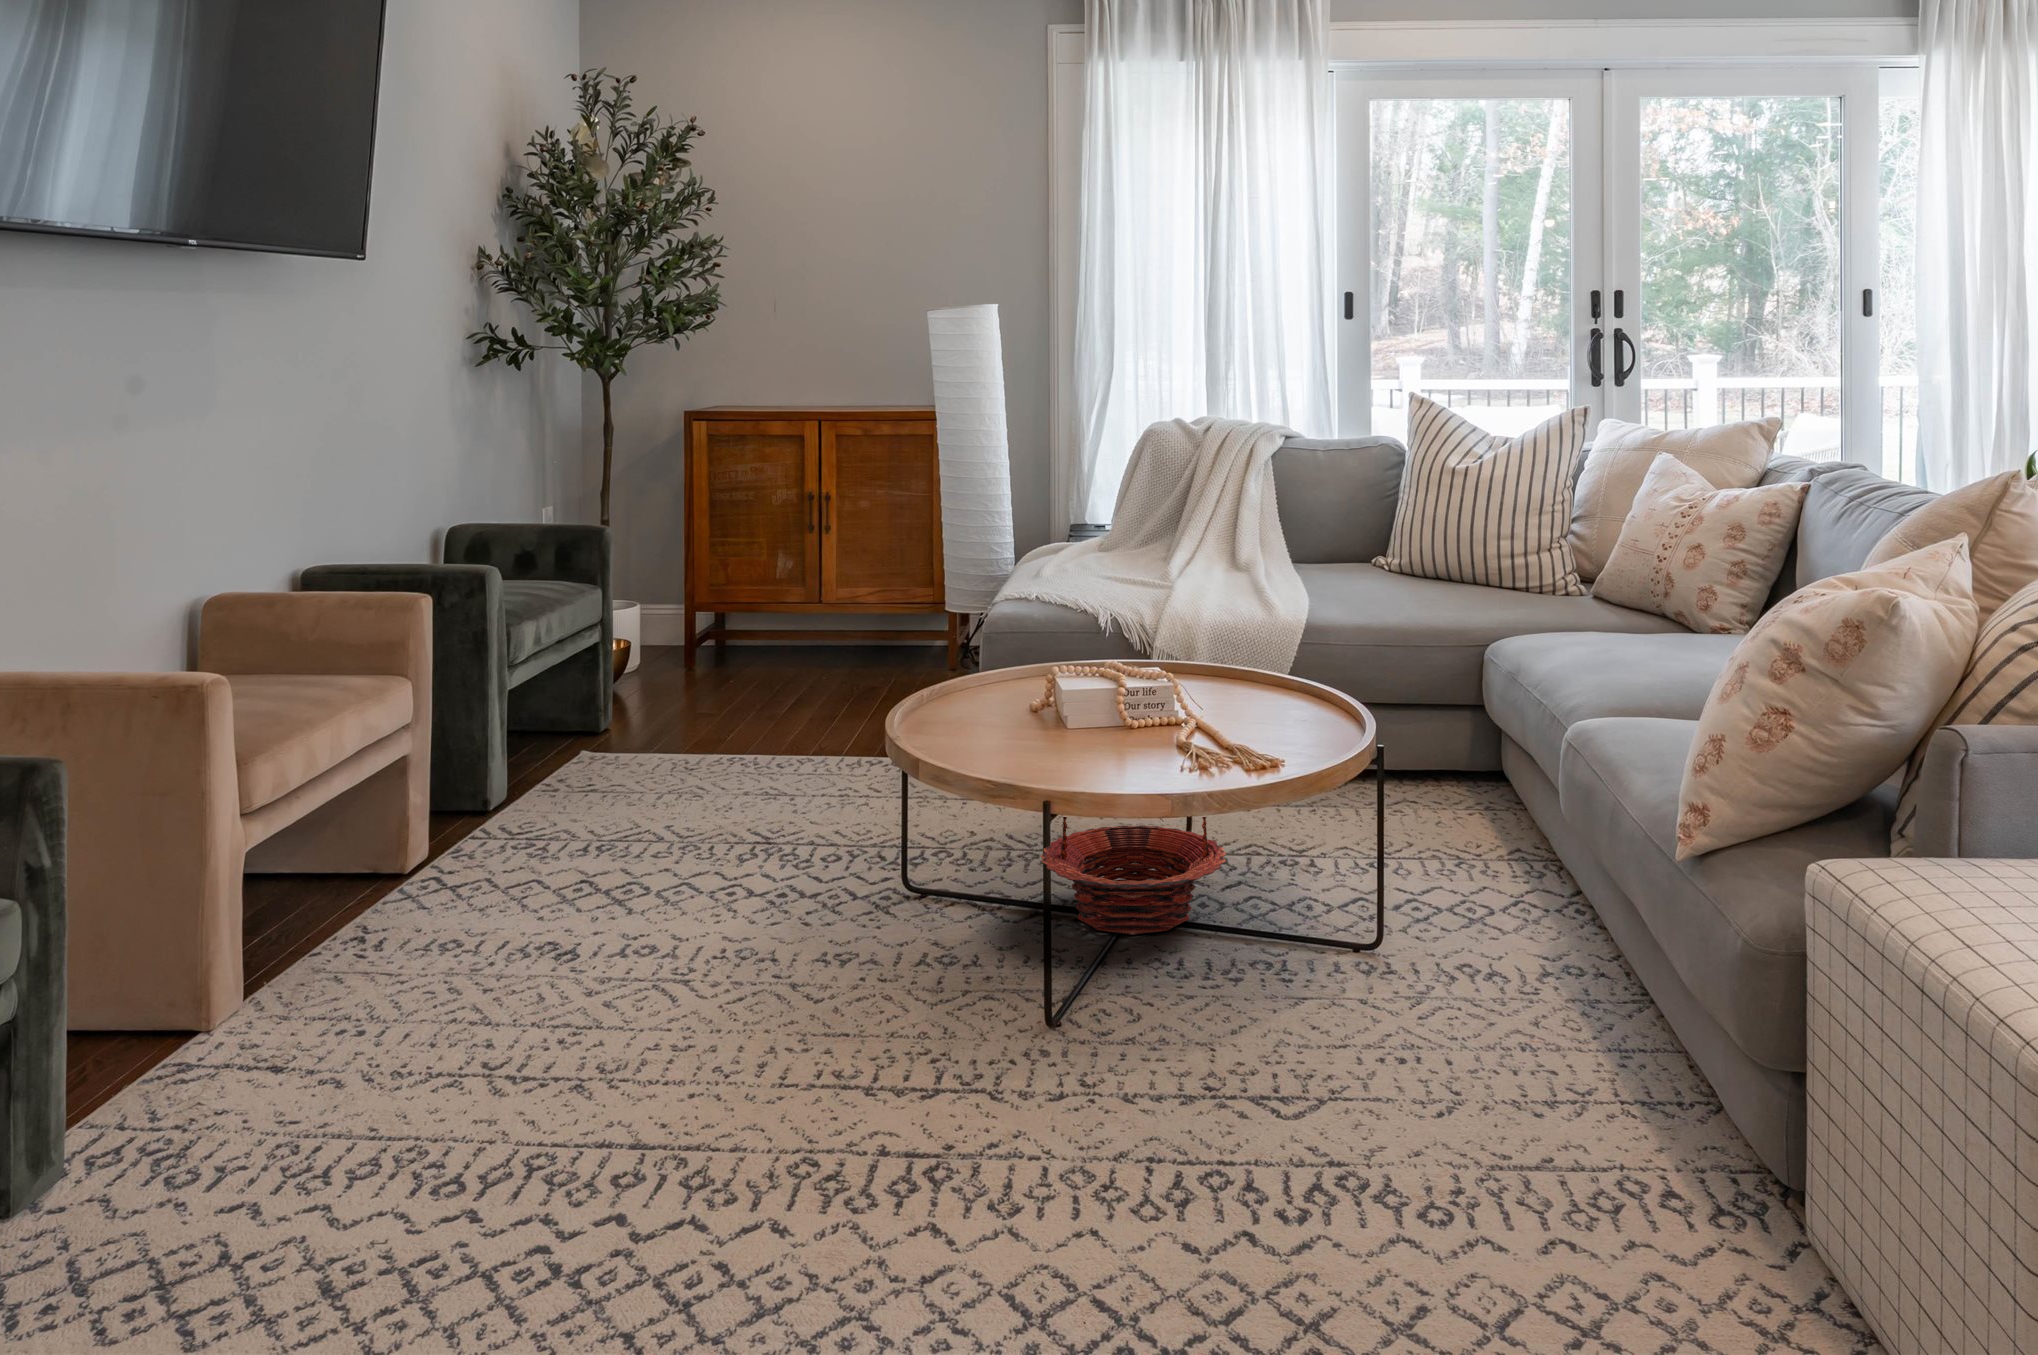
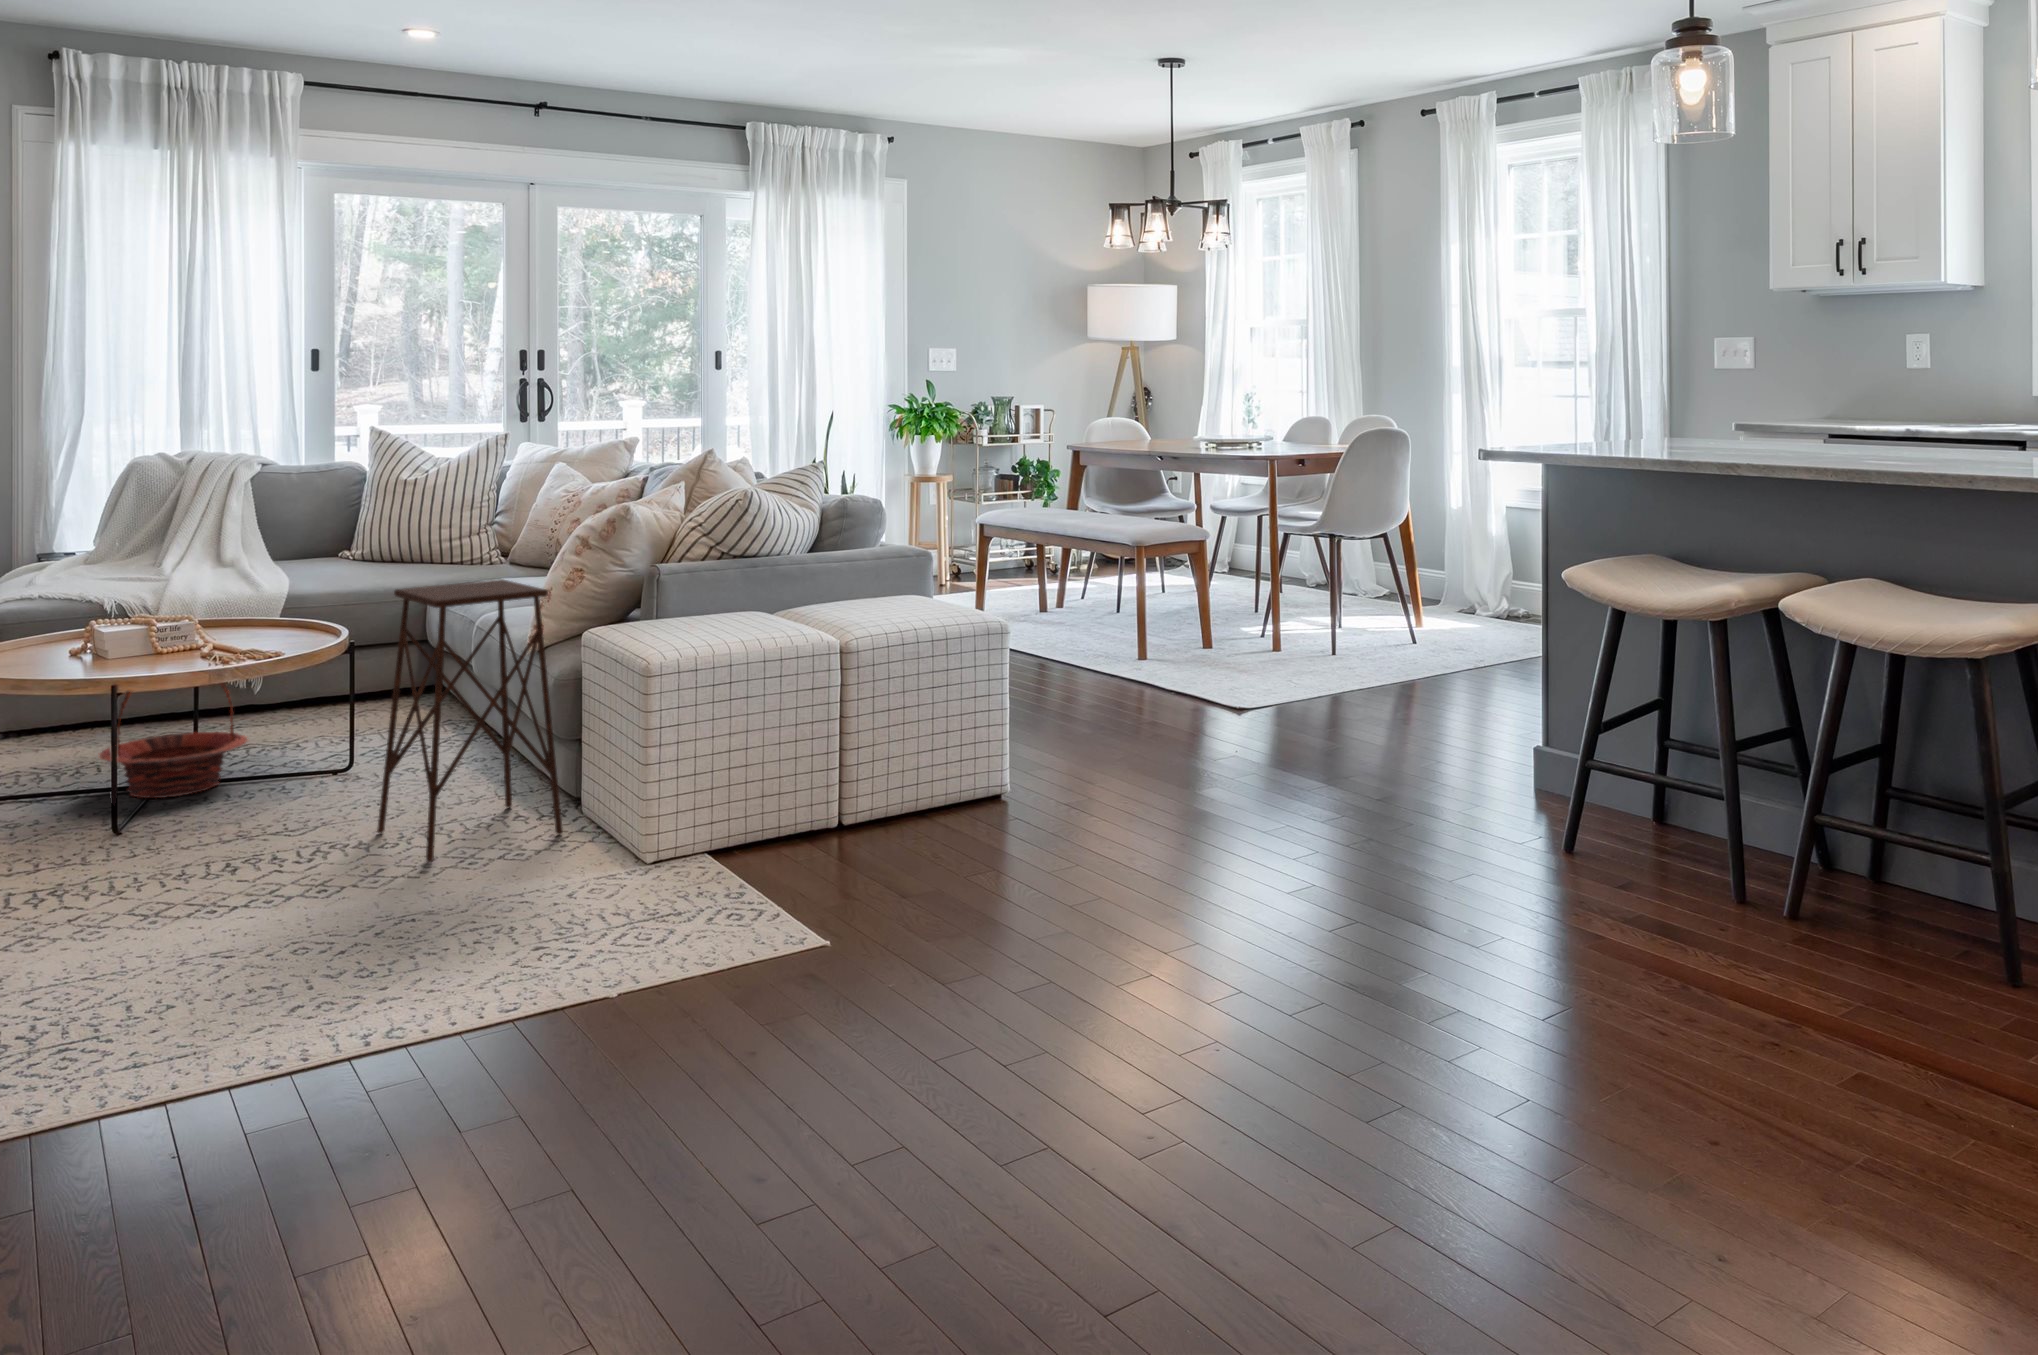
side table: none [1381,693,1715,1260] -> present [377,579,563,862]

